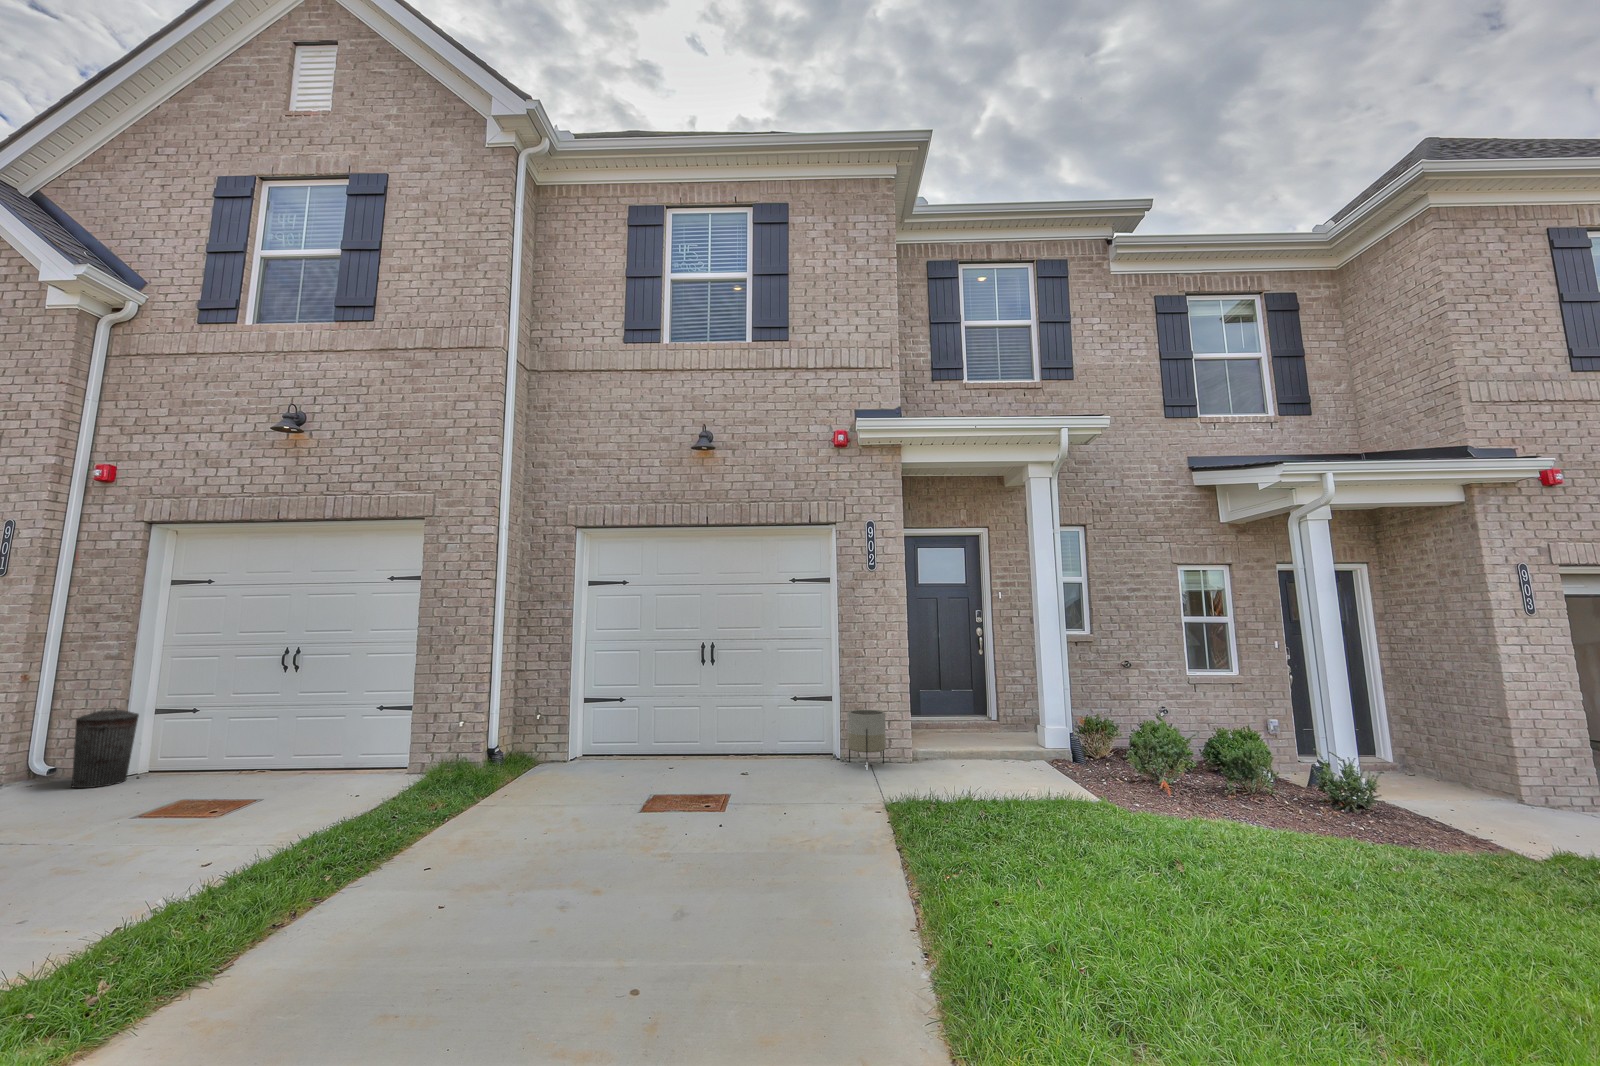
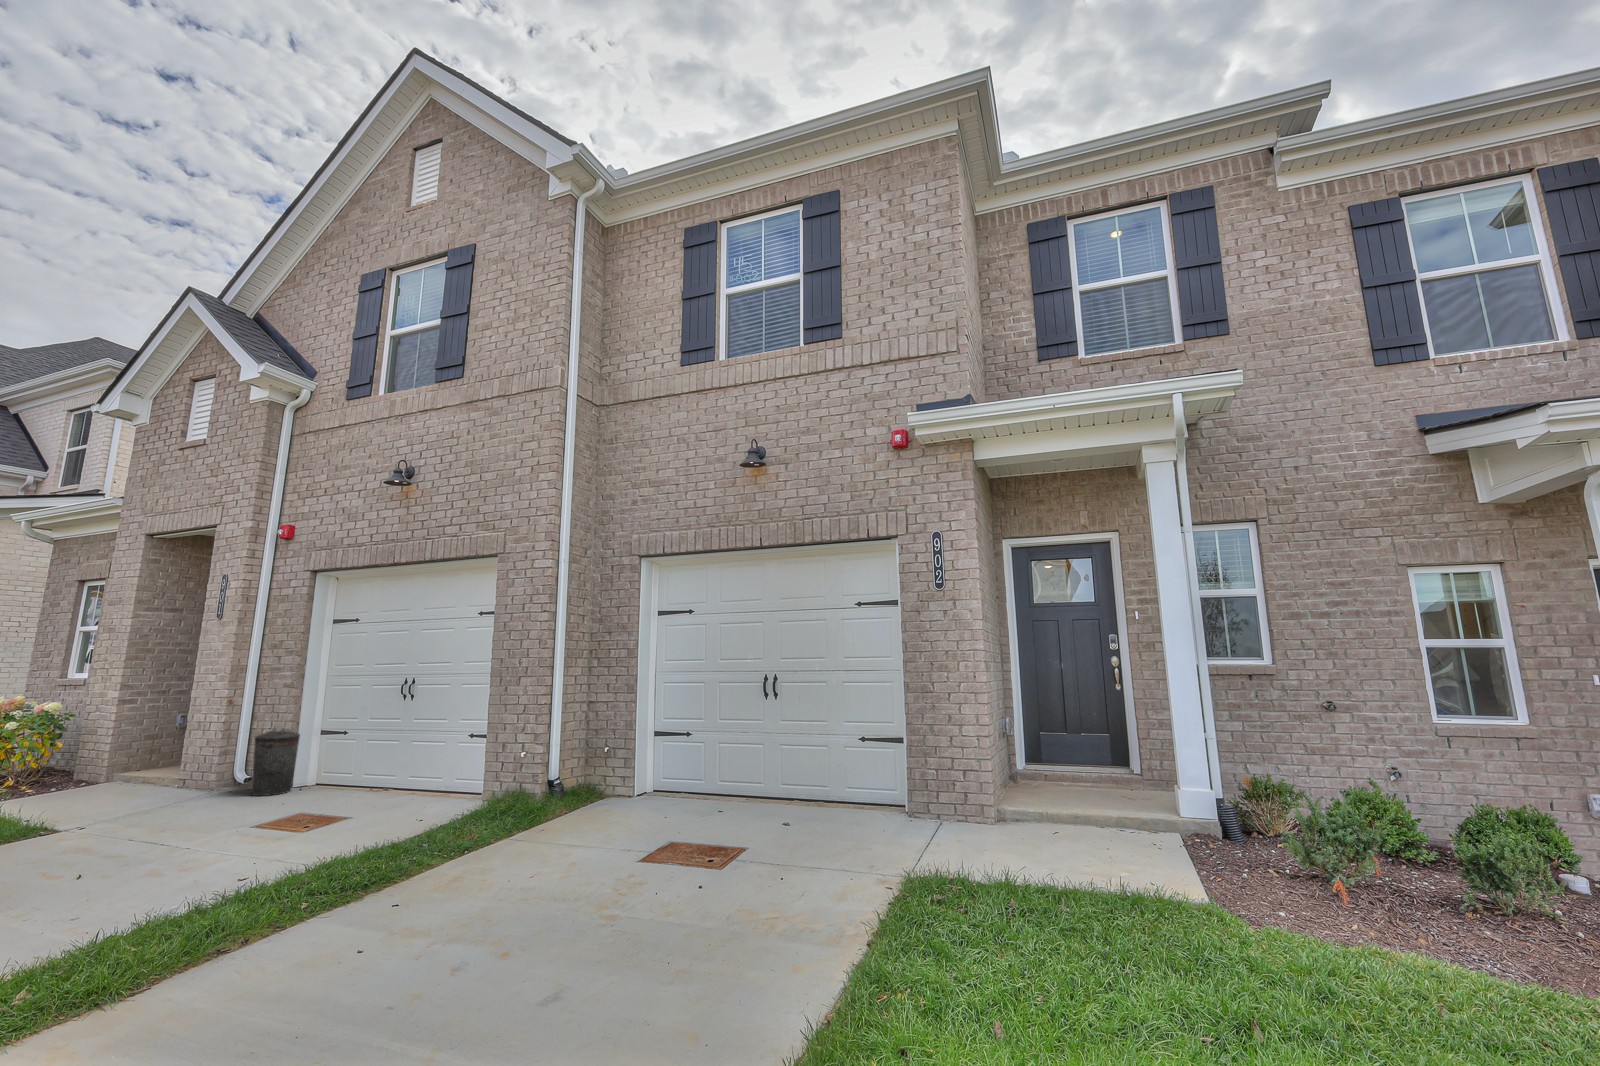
planter: present [847,710,886,763] -> none [909,754,957,827]

